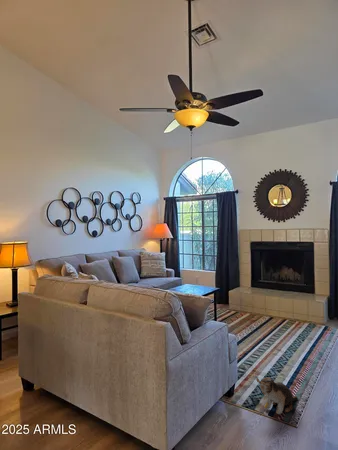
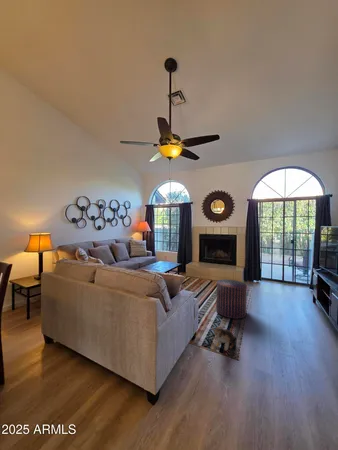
pouf: none [272,311,321,372] -> present [216,279,247,319]

